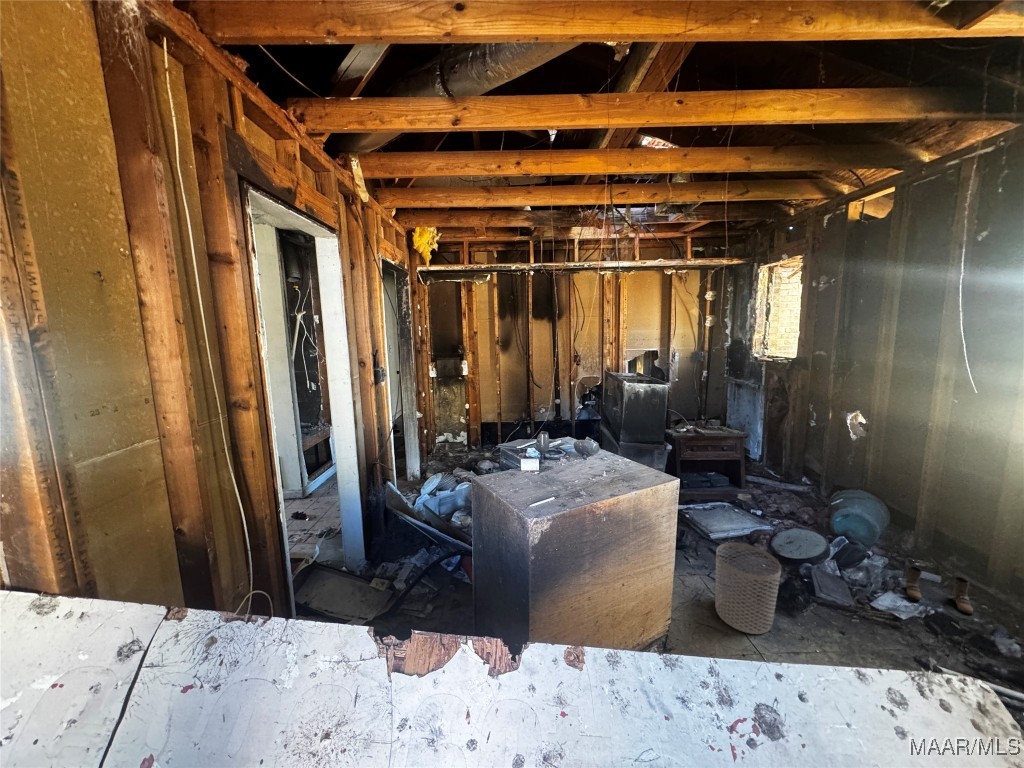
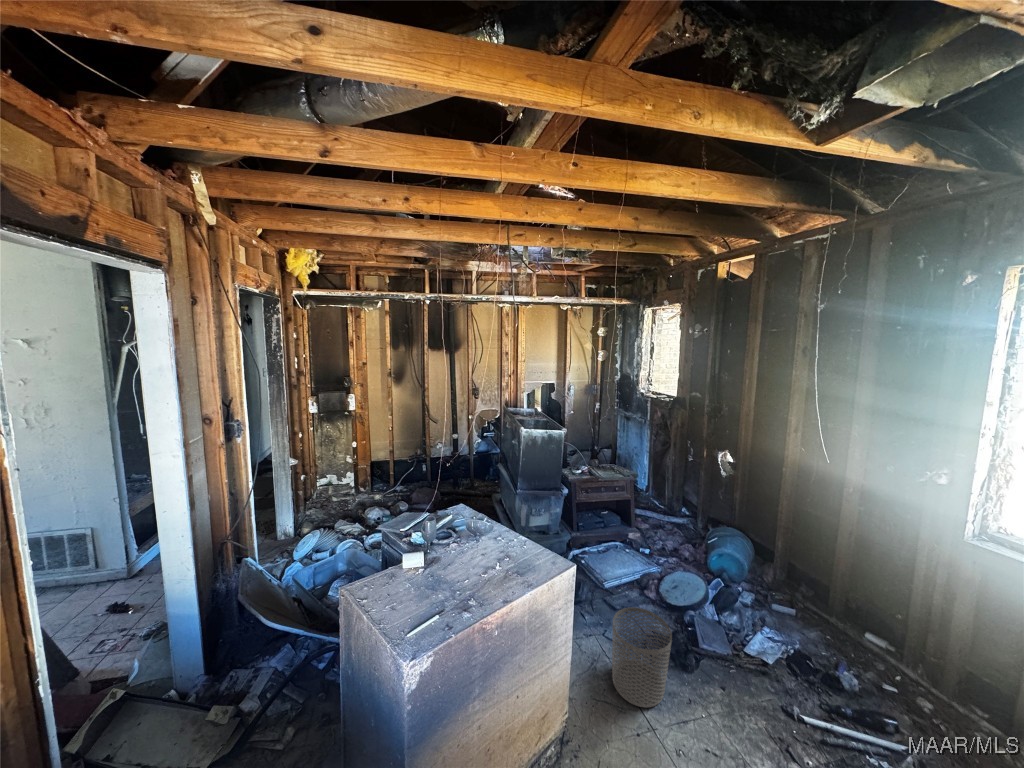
boots: present [906,566,973,614] -> none [769,606,820,648]

